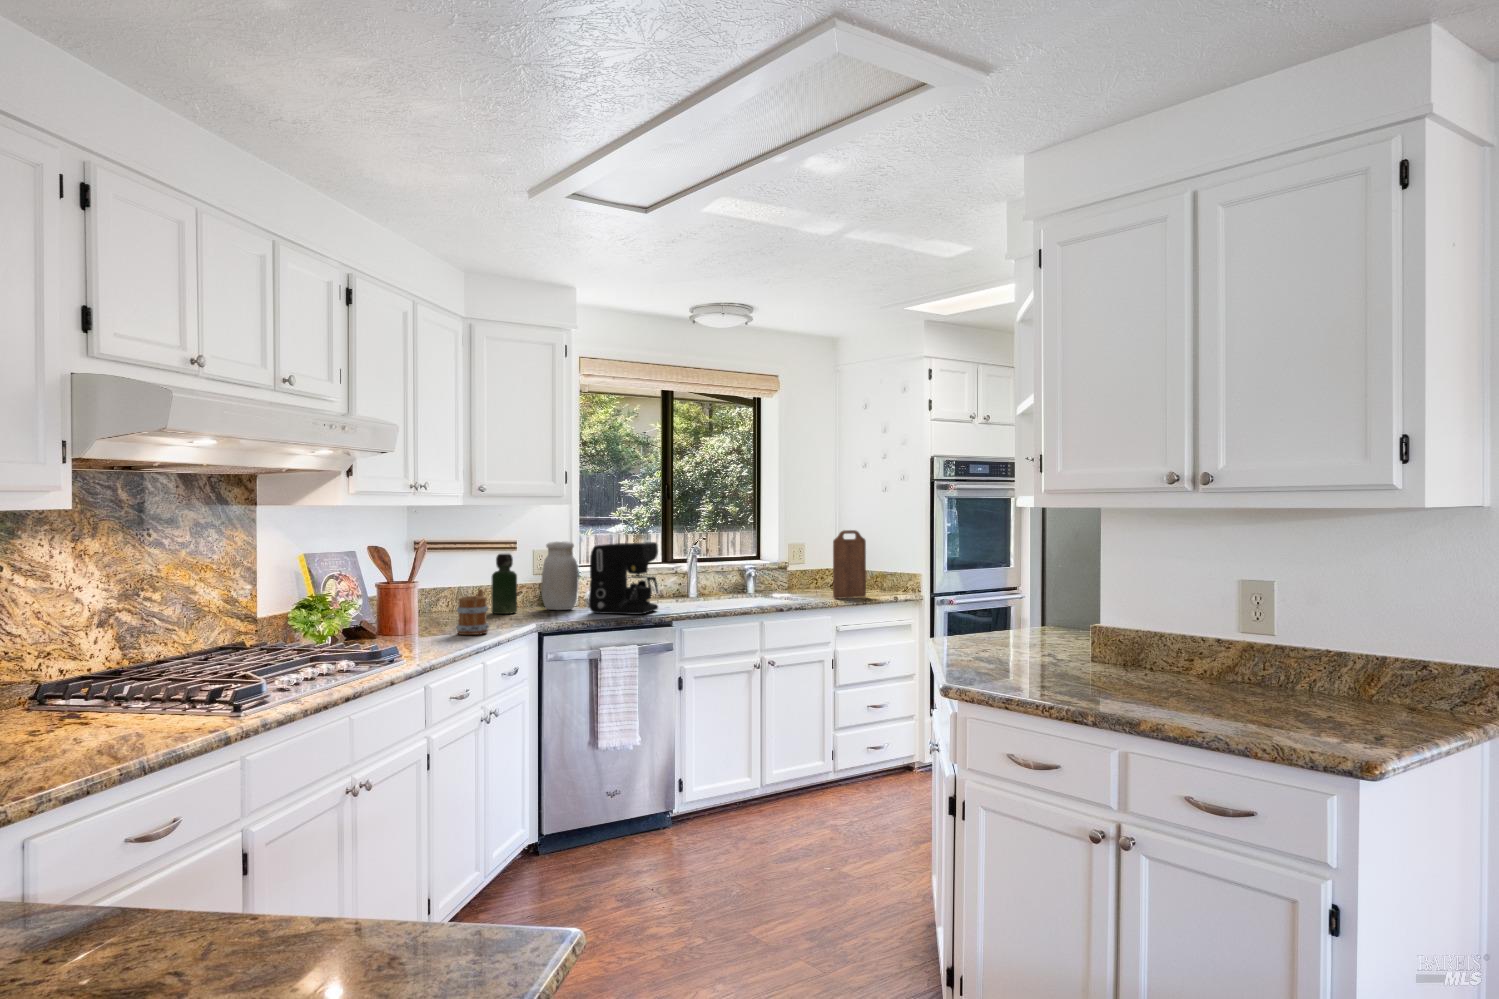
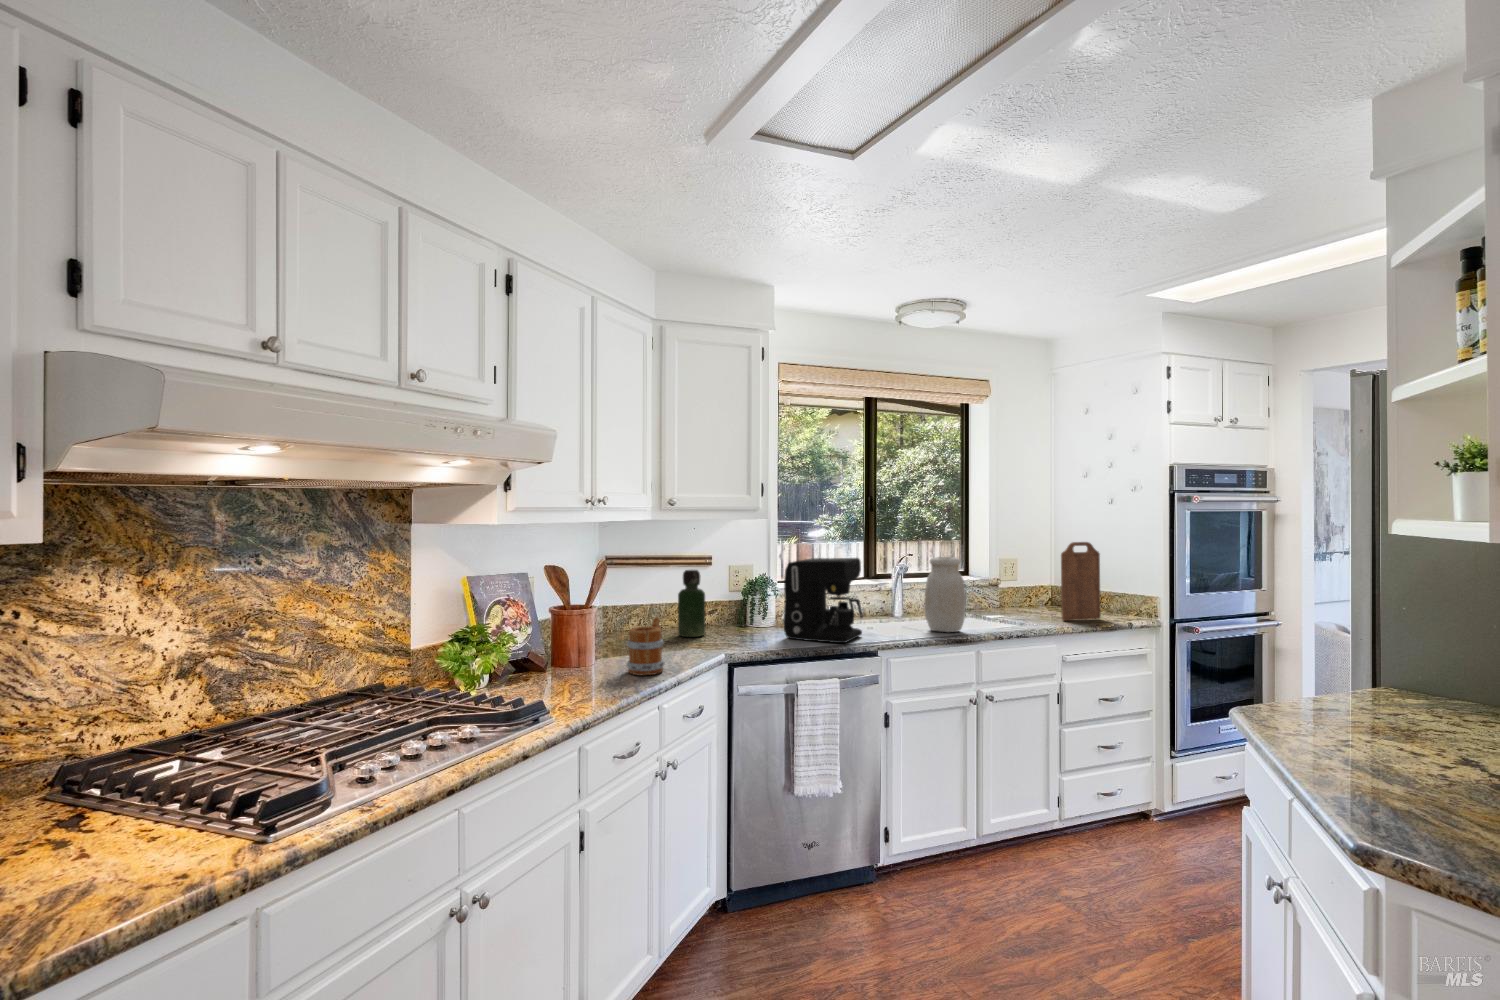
jar: present [541,542,578,610] -> present [925,557,966,632]

